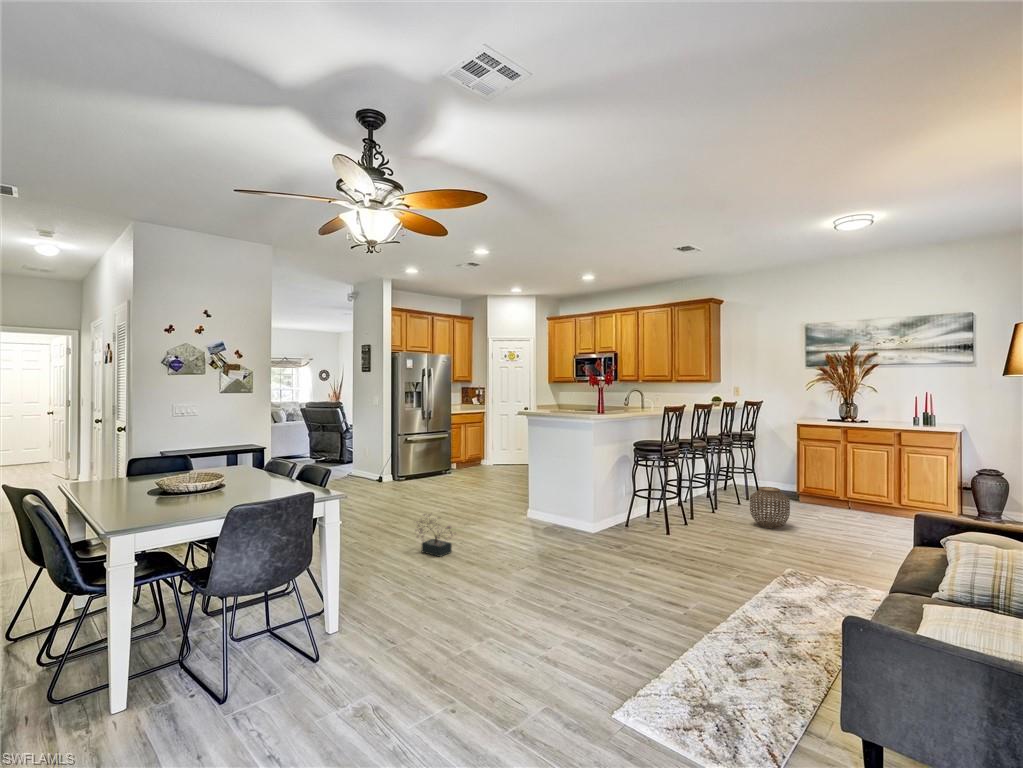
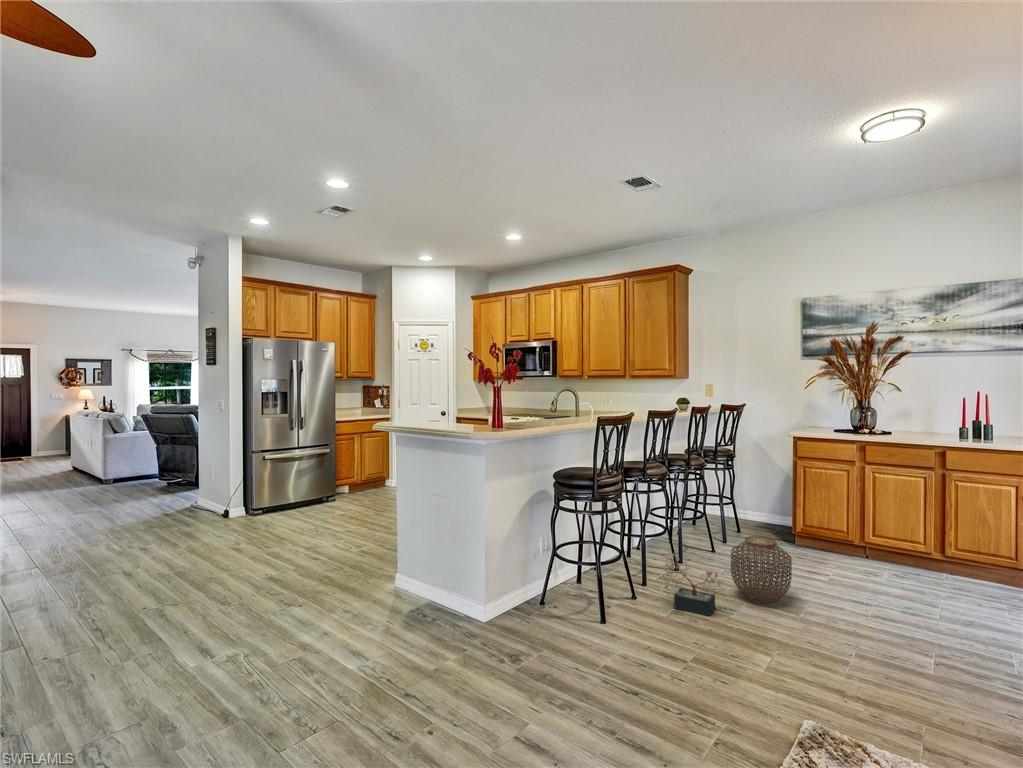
decorative plant: present [415,514,452,557] -> present [662,553,723,616]

